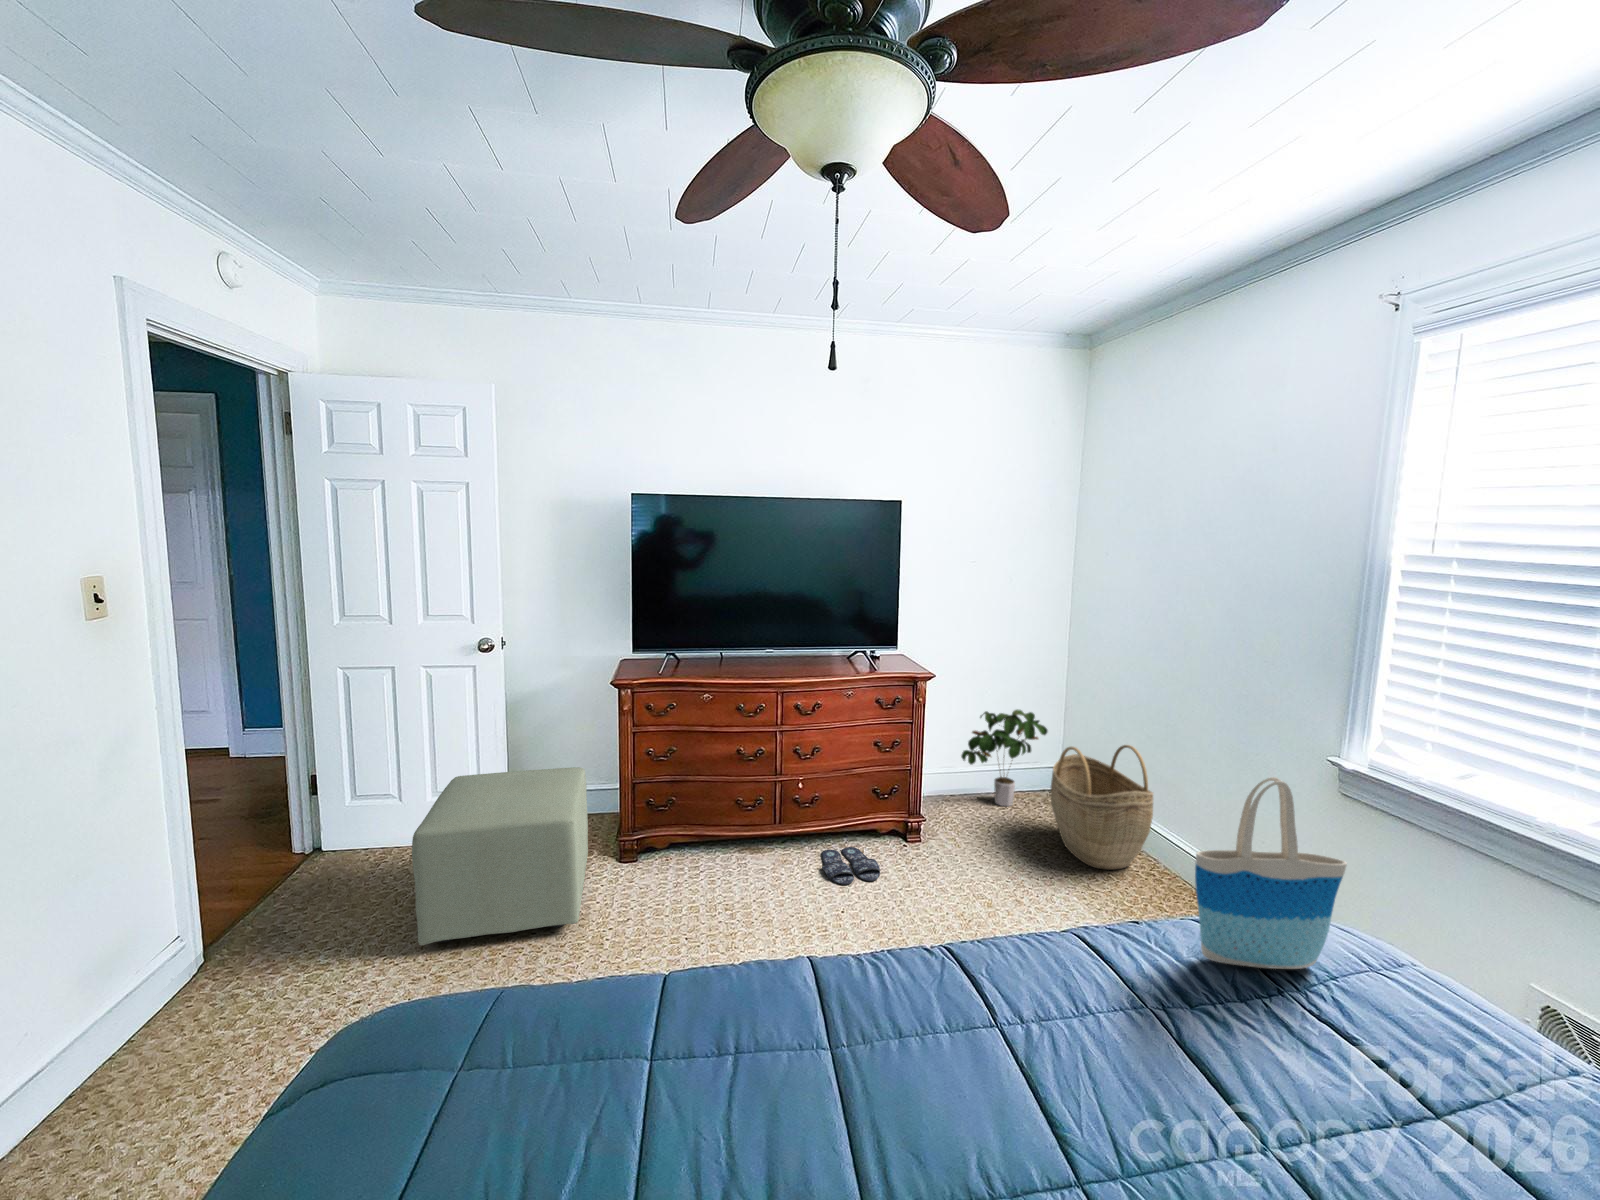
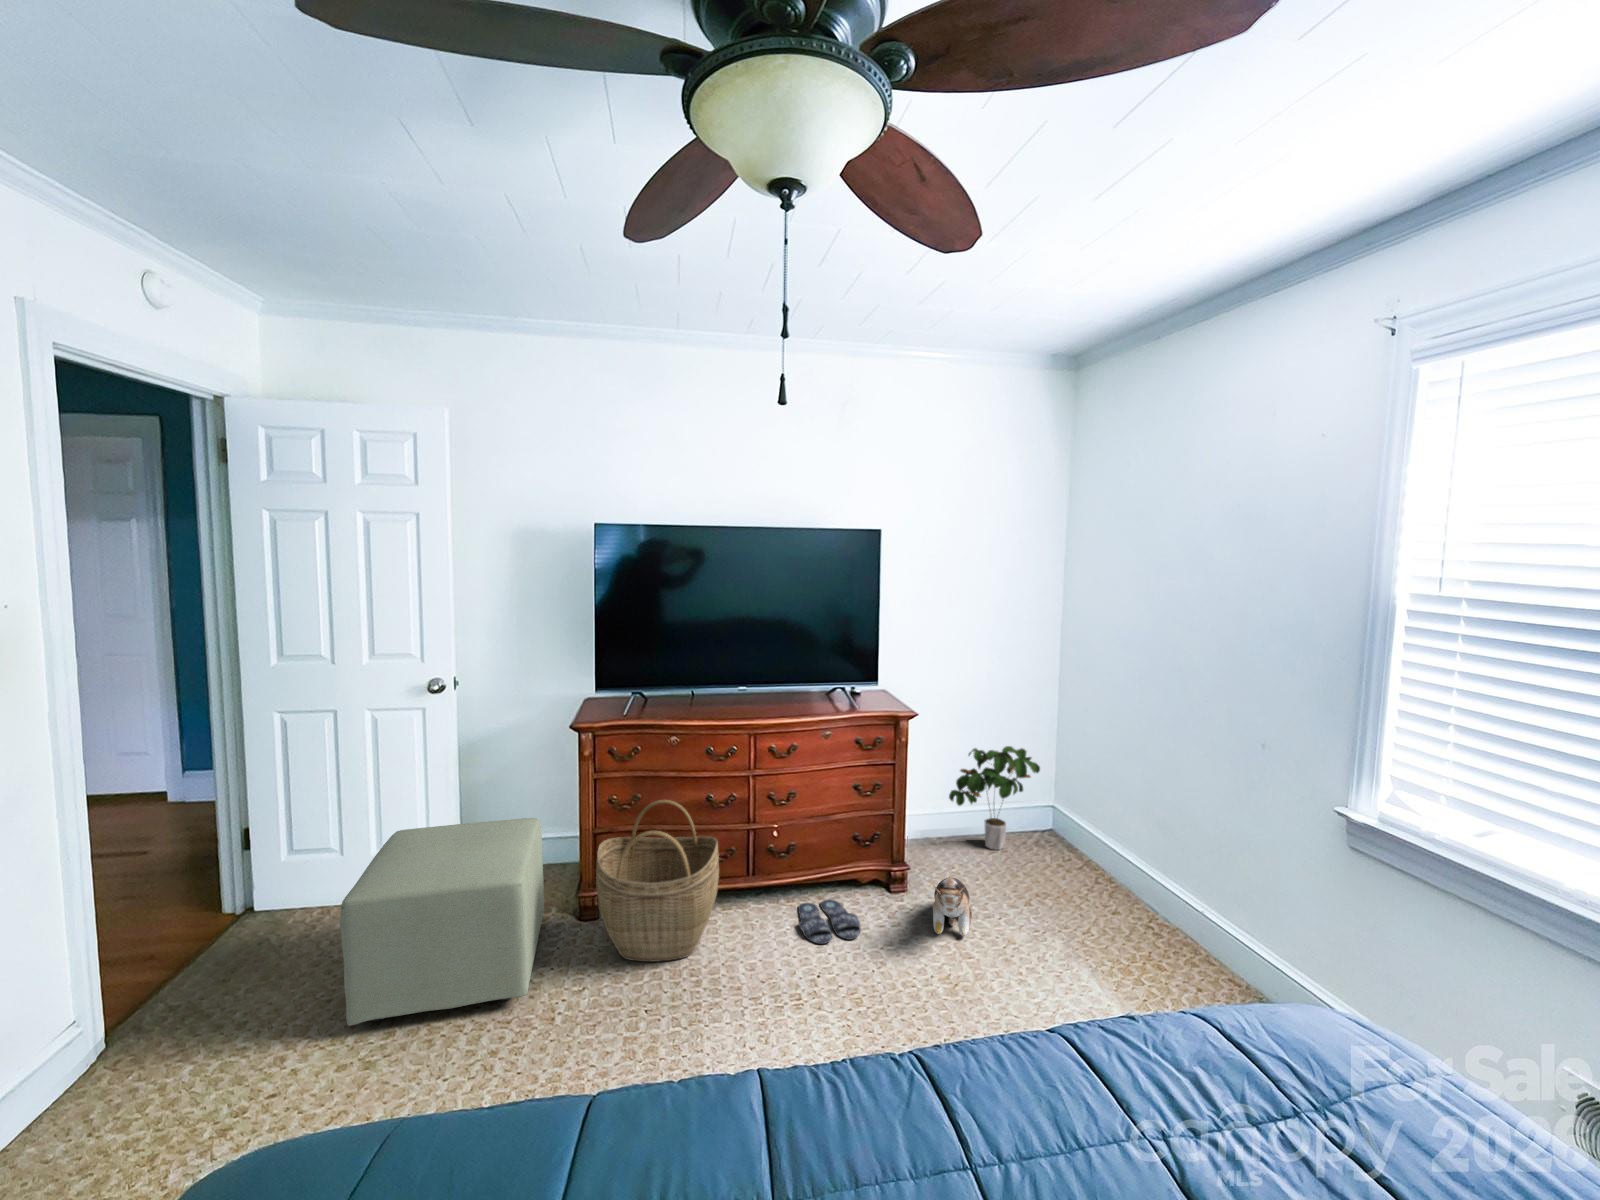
woven basket: present [1051,745,1153,870] -> present [596,800,719,962]
tote bag: present [1195,777,1347,969] -> none [1196,863,1365,1082]
plush toy: none [948,824,983,879] -> present [933,877,972,936]

